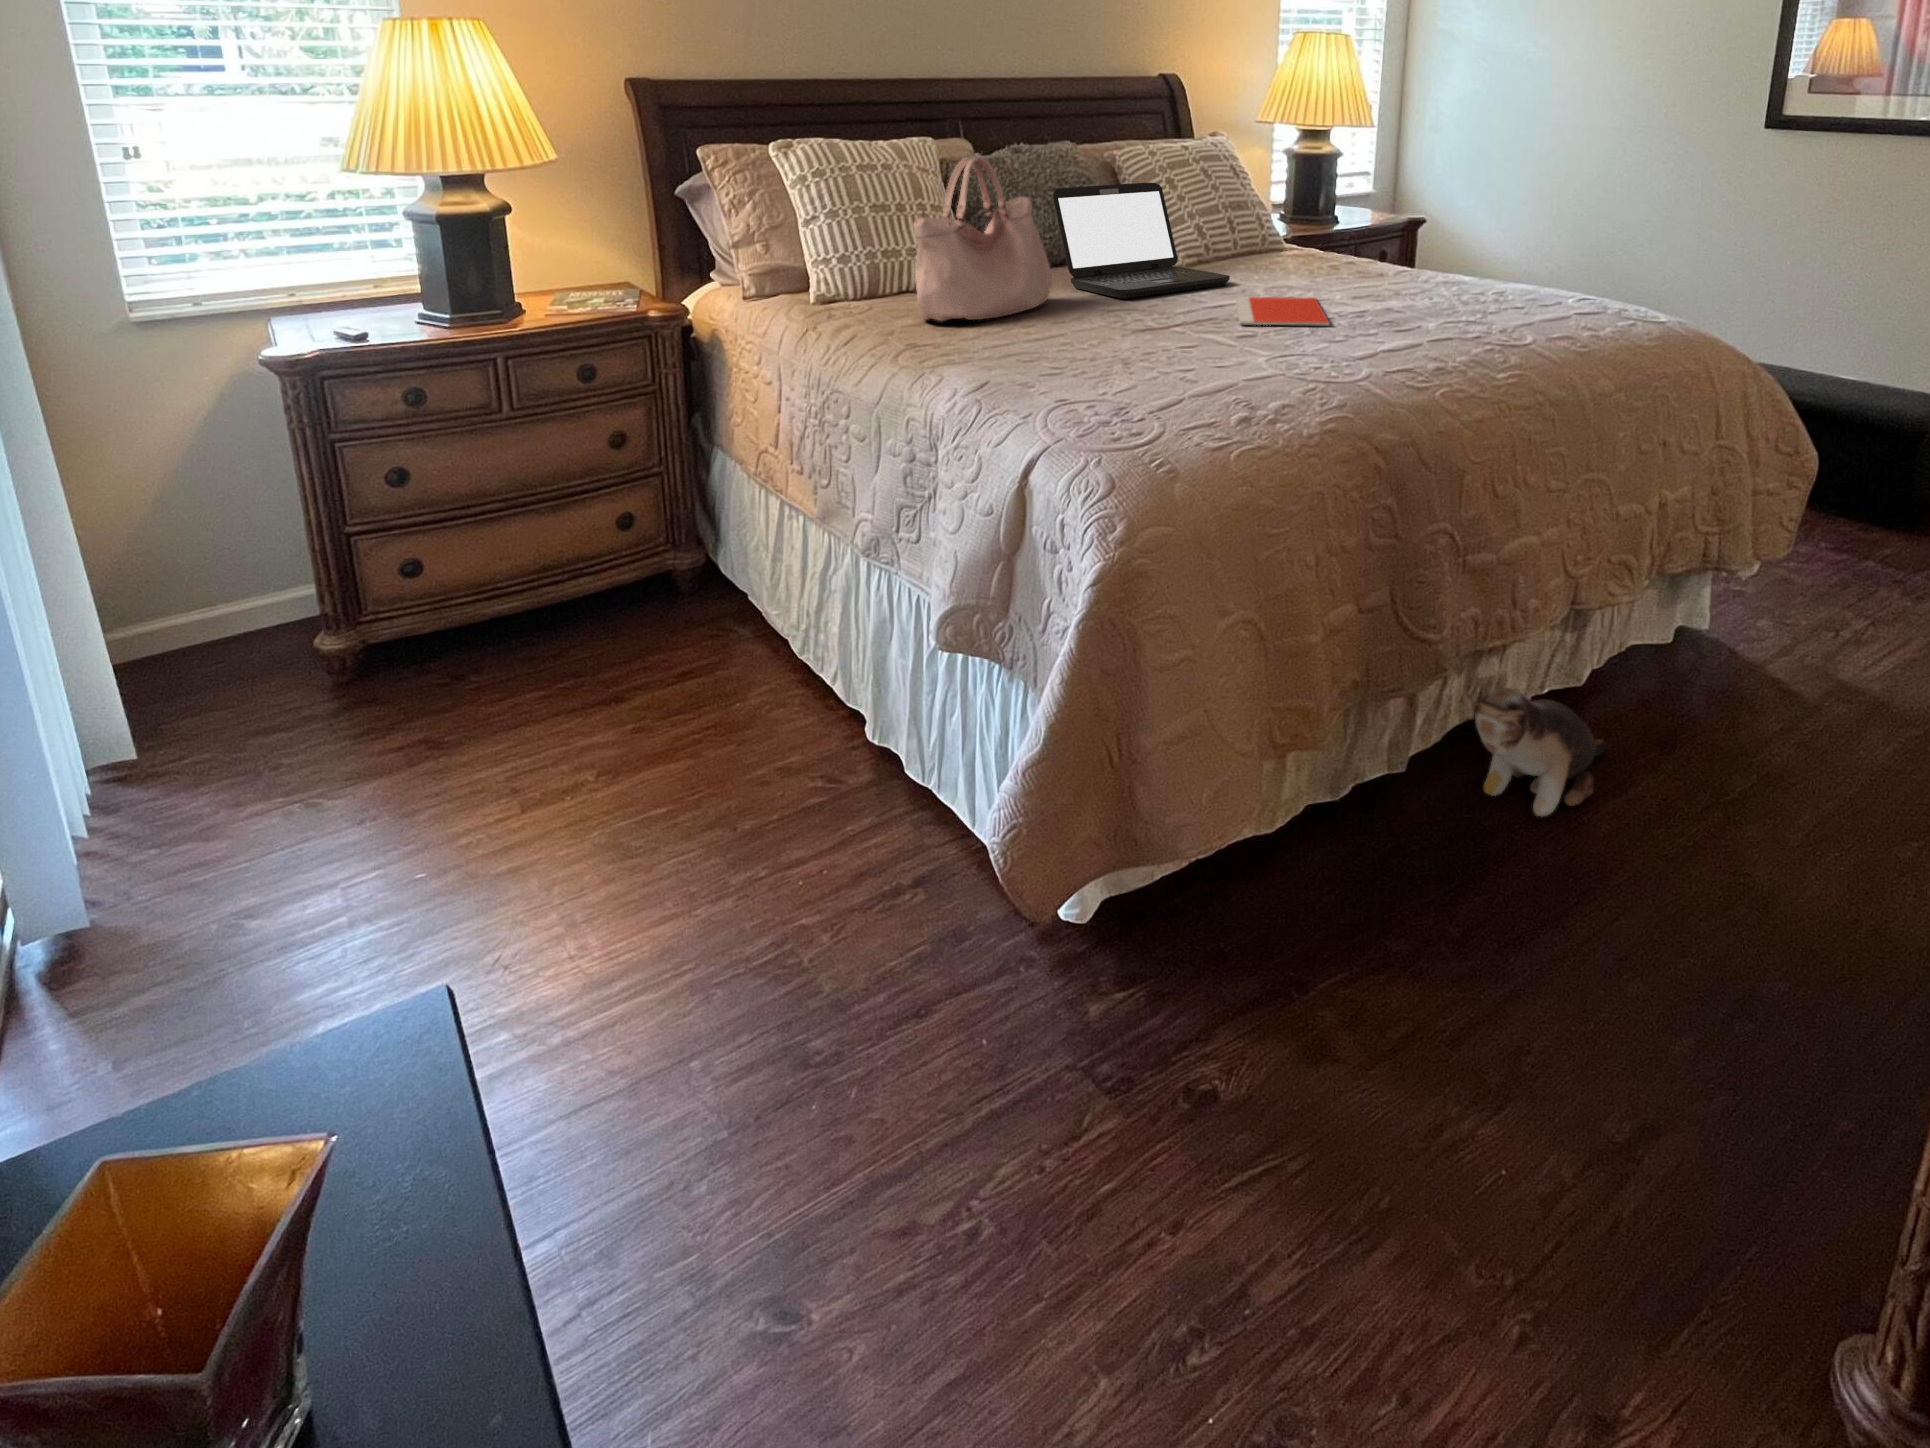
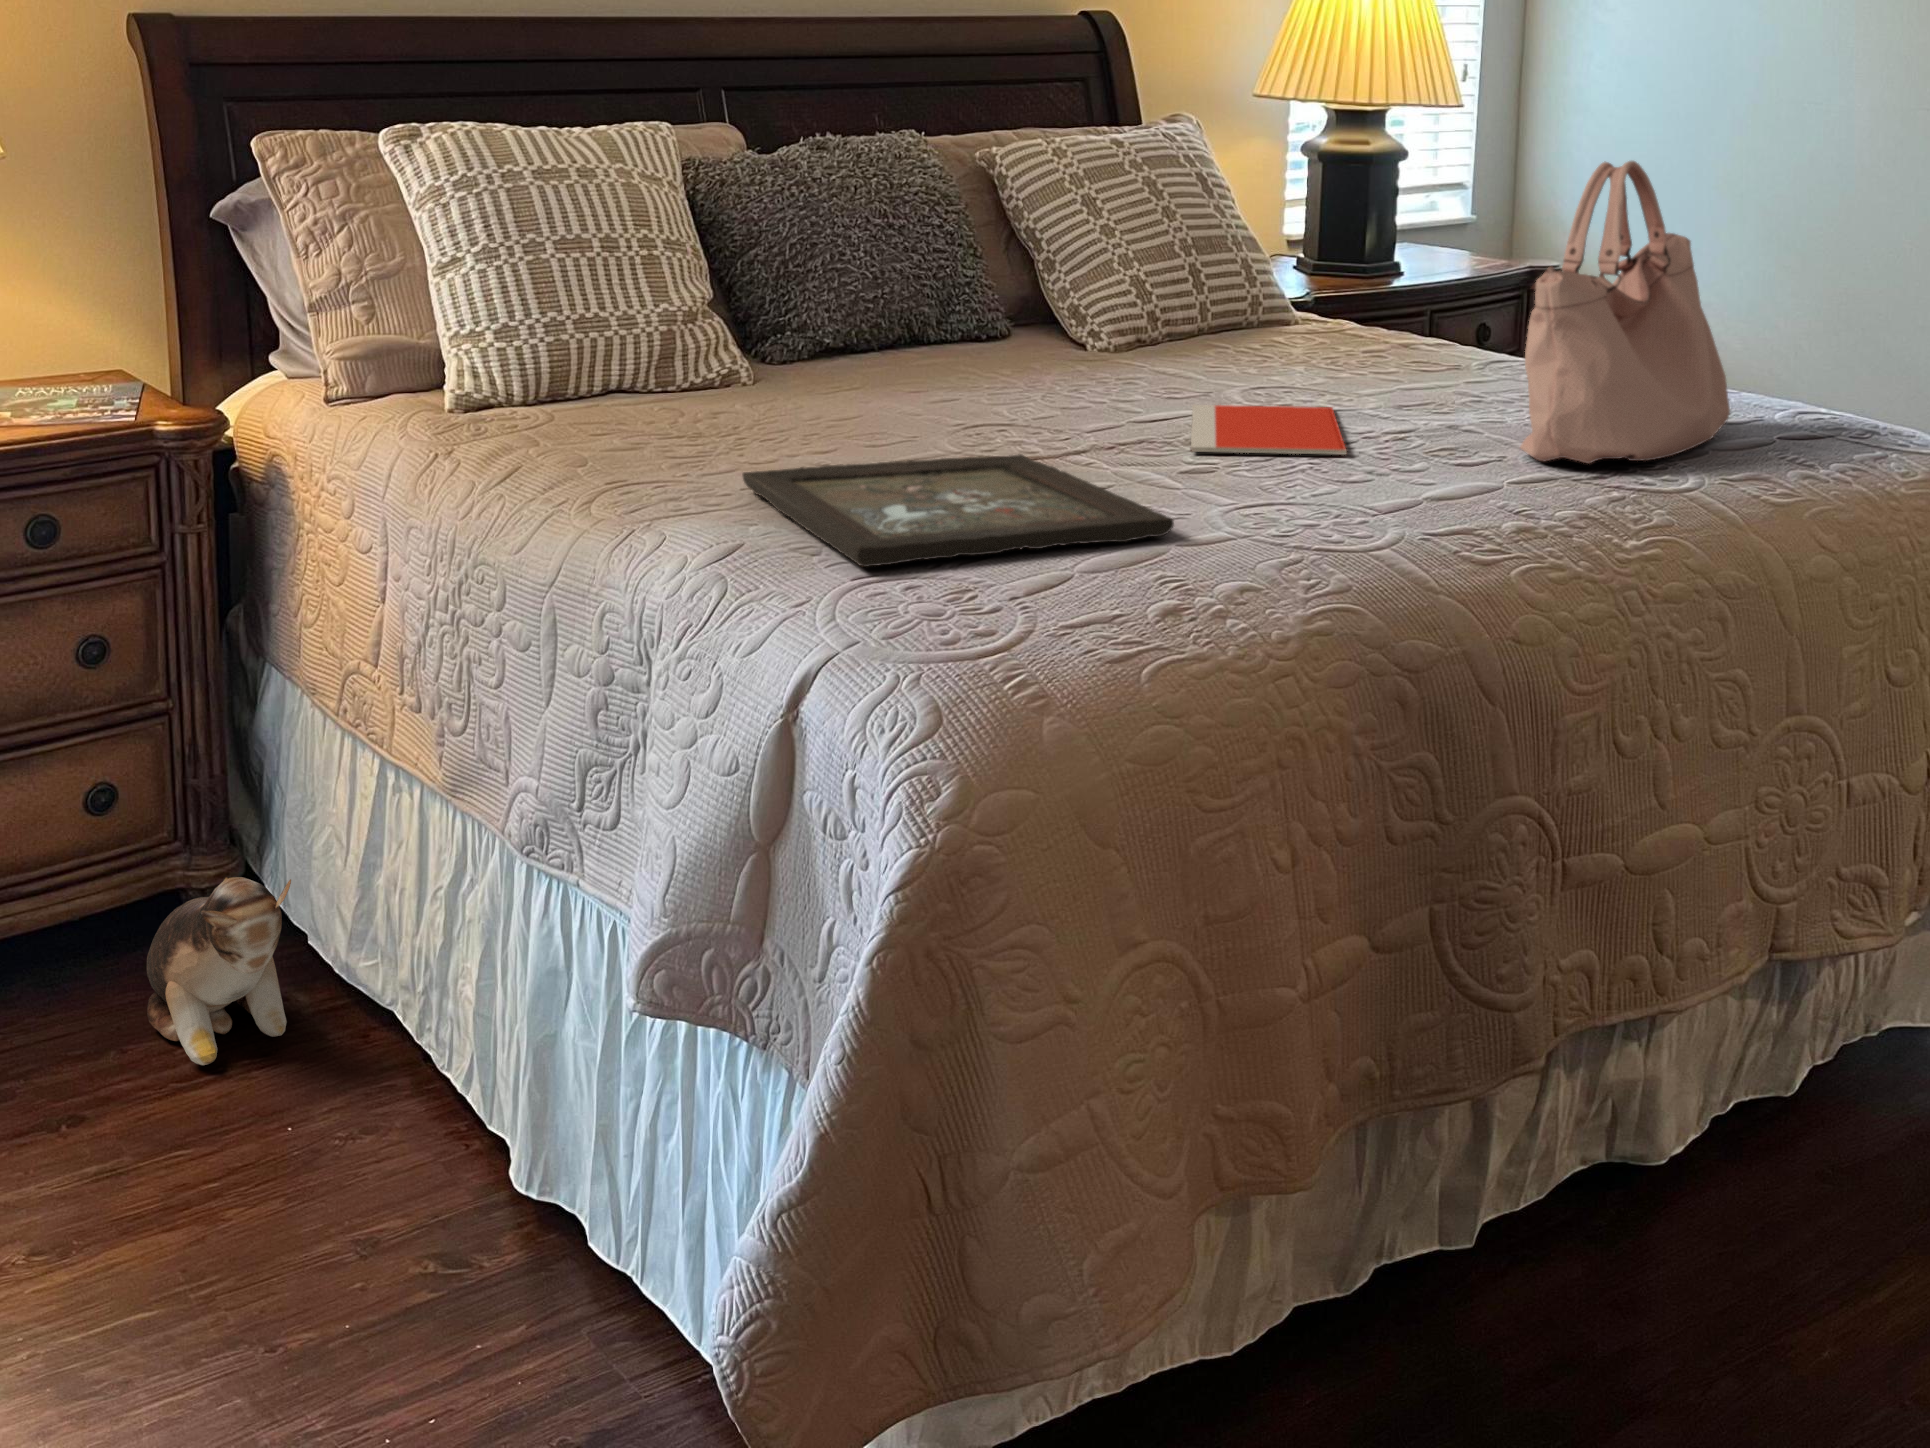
handbag: present [913,157,1052,321] -> present [1520,161,1730,463]
laptop: present [1053,183,1230,299] -> none [874,203,1186,406]
tray: none [985,327,1238,395] -> present [742,454,1174,567]
plush toy: present [1462,688,1607,816] -> present [147,877,291,1065]

